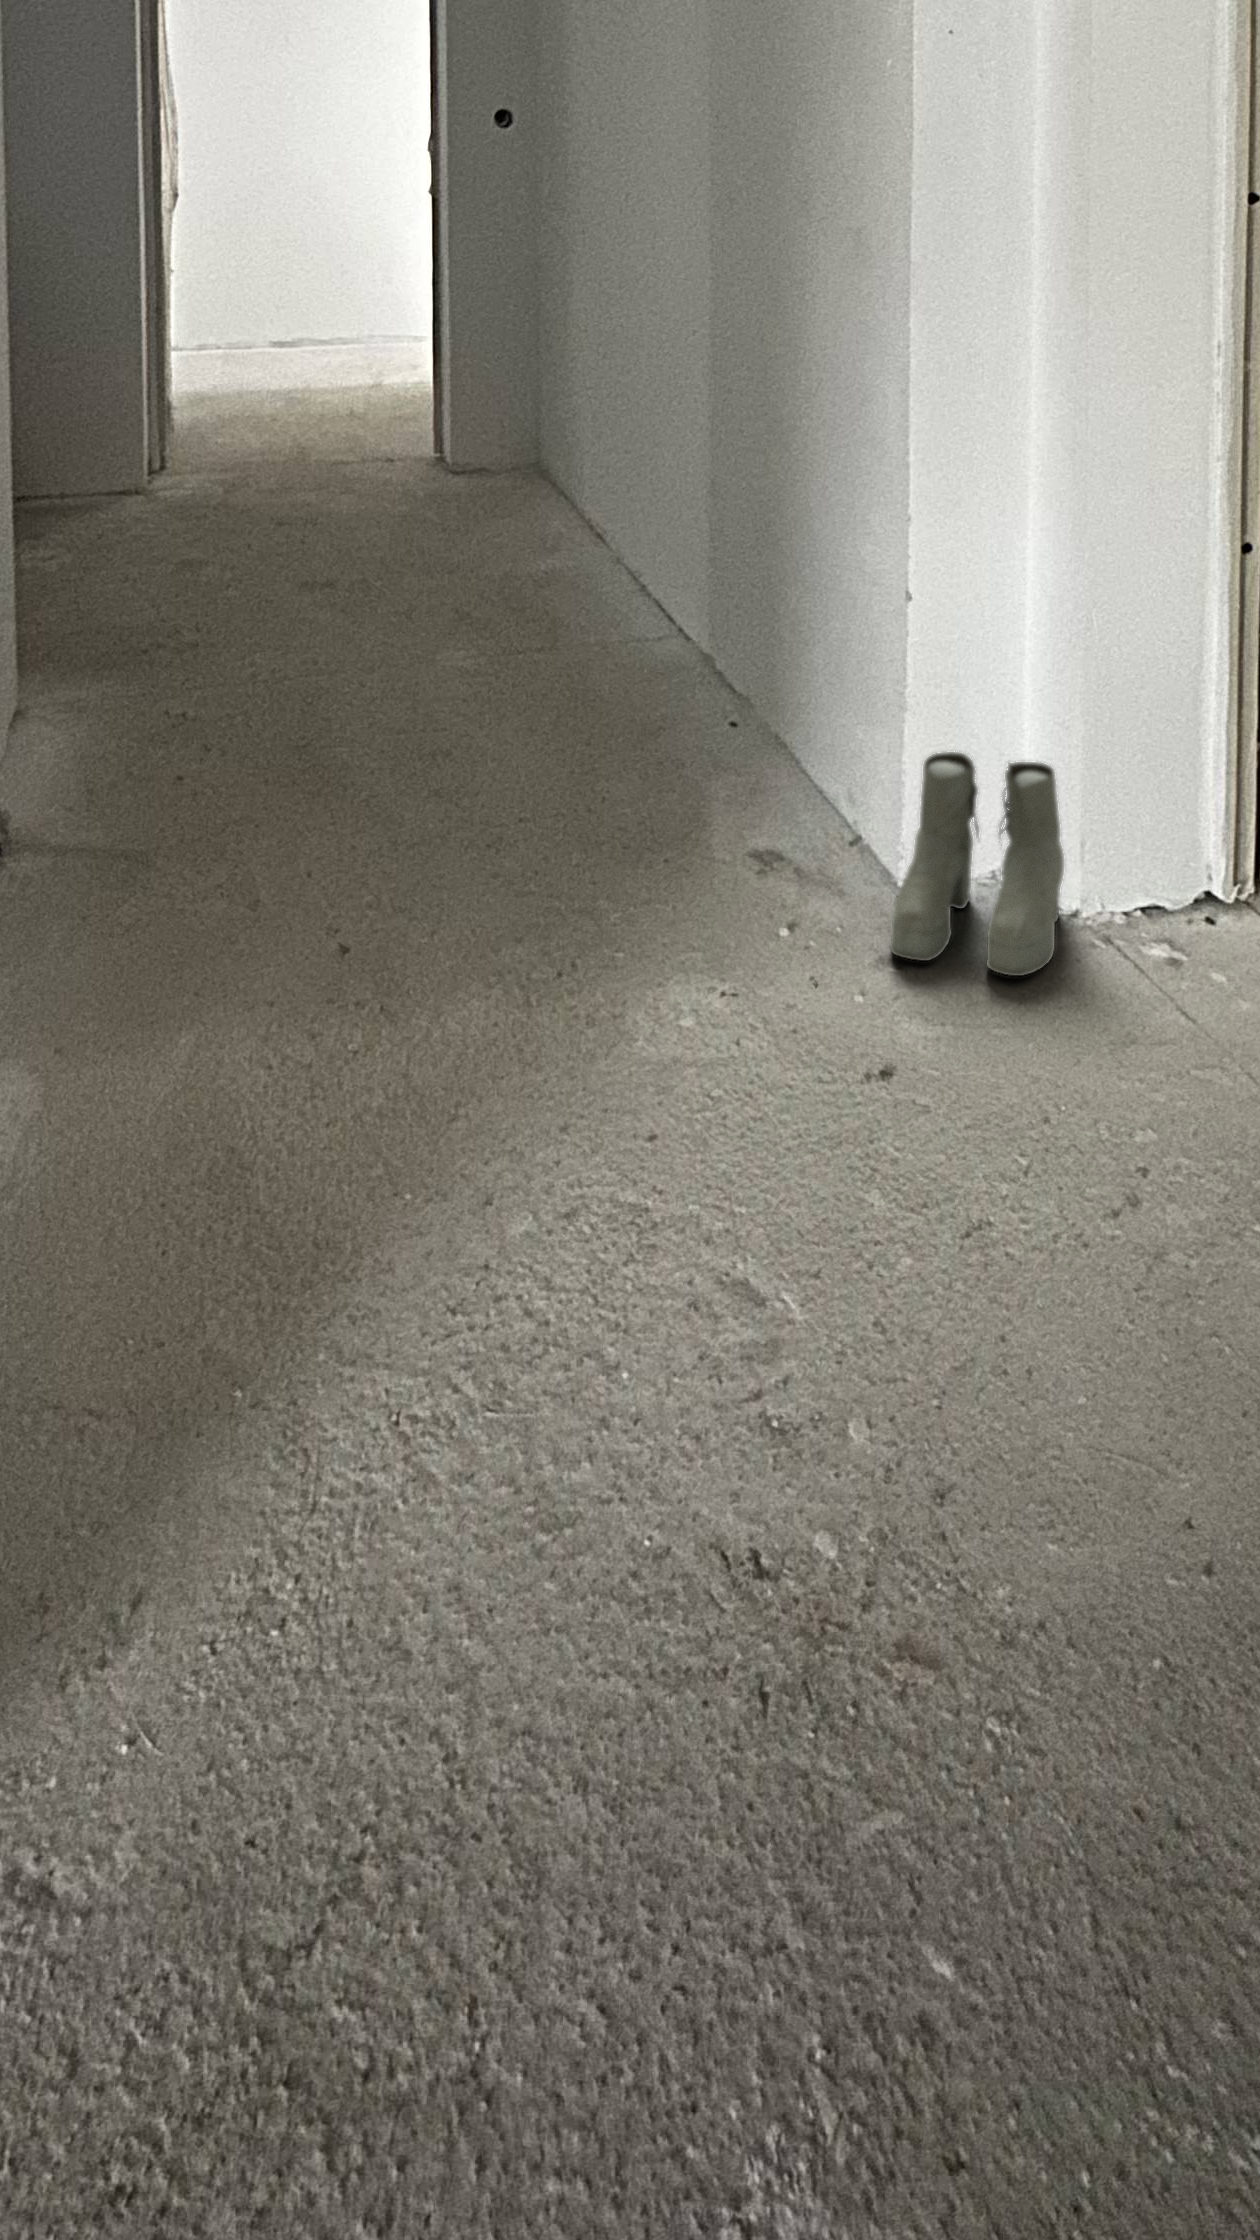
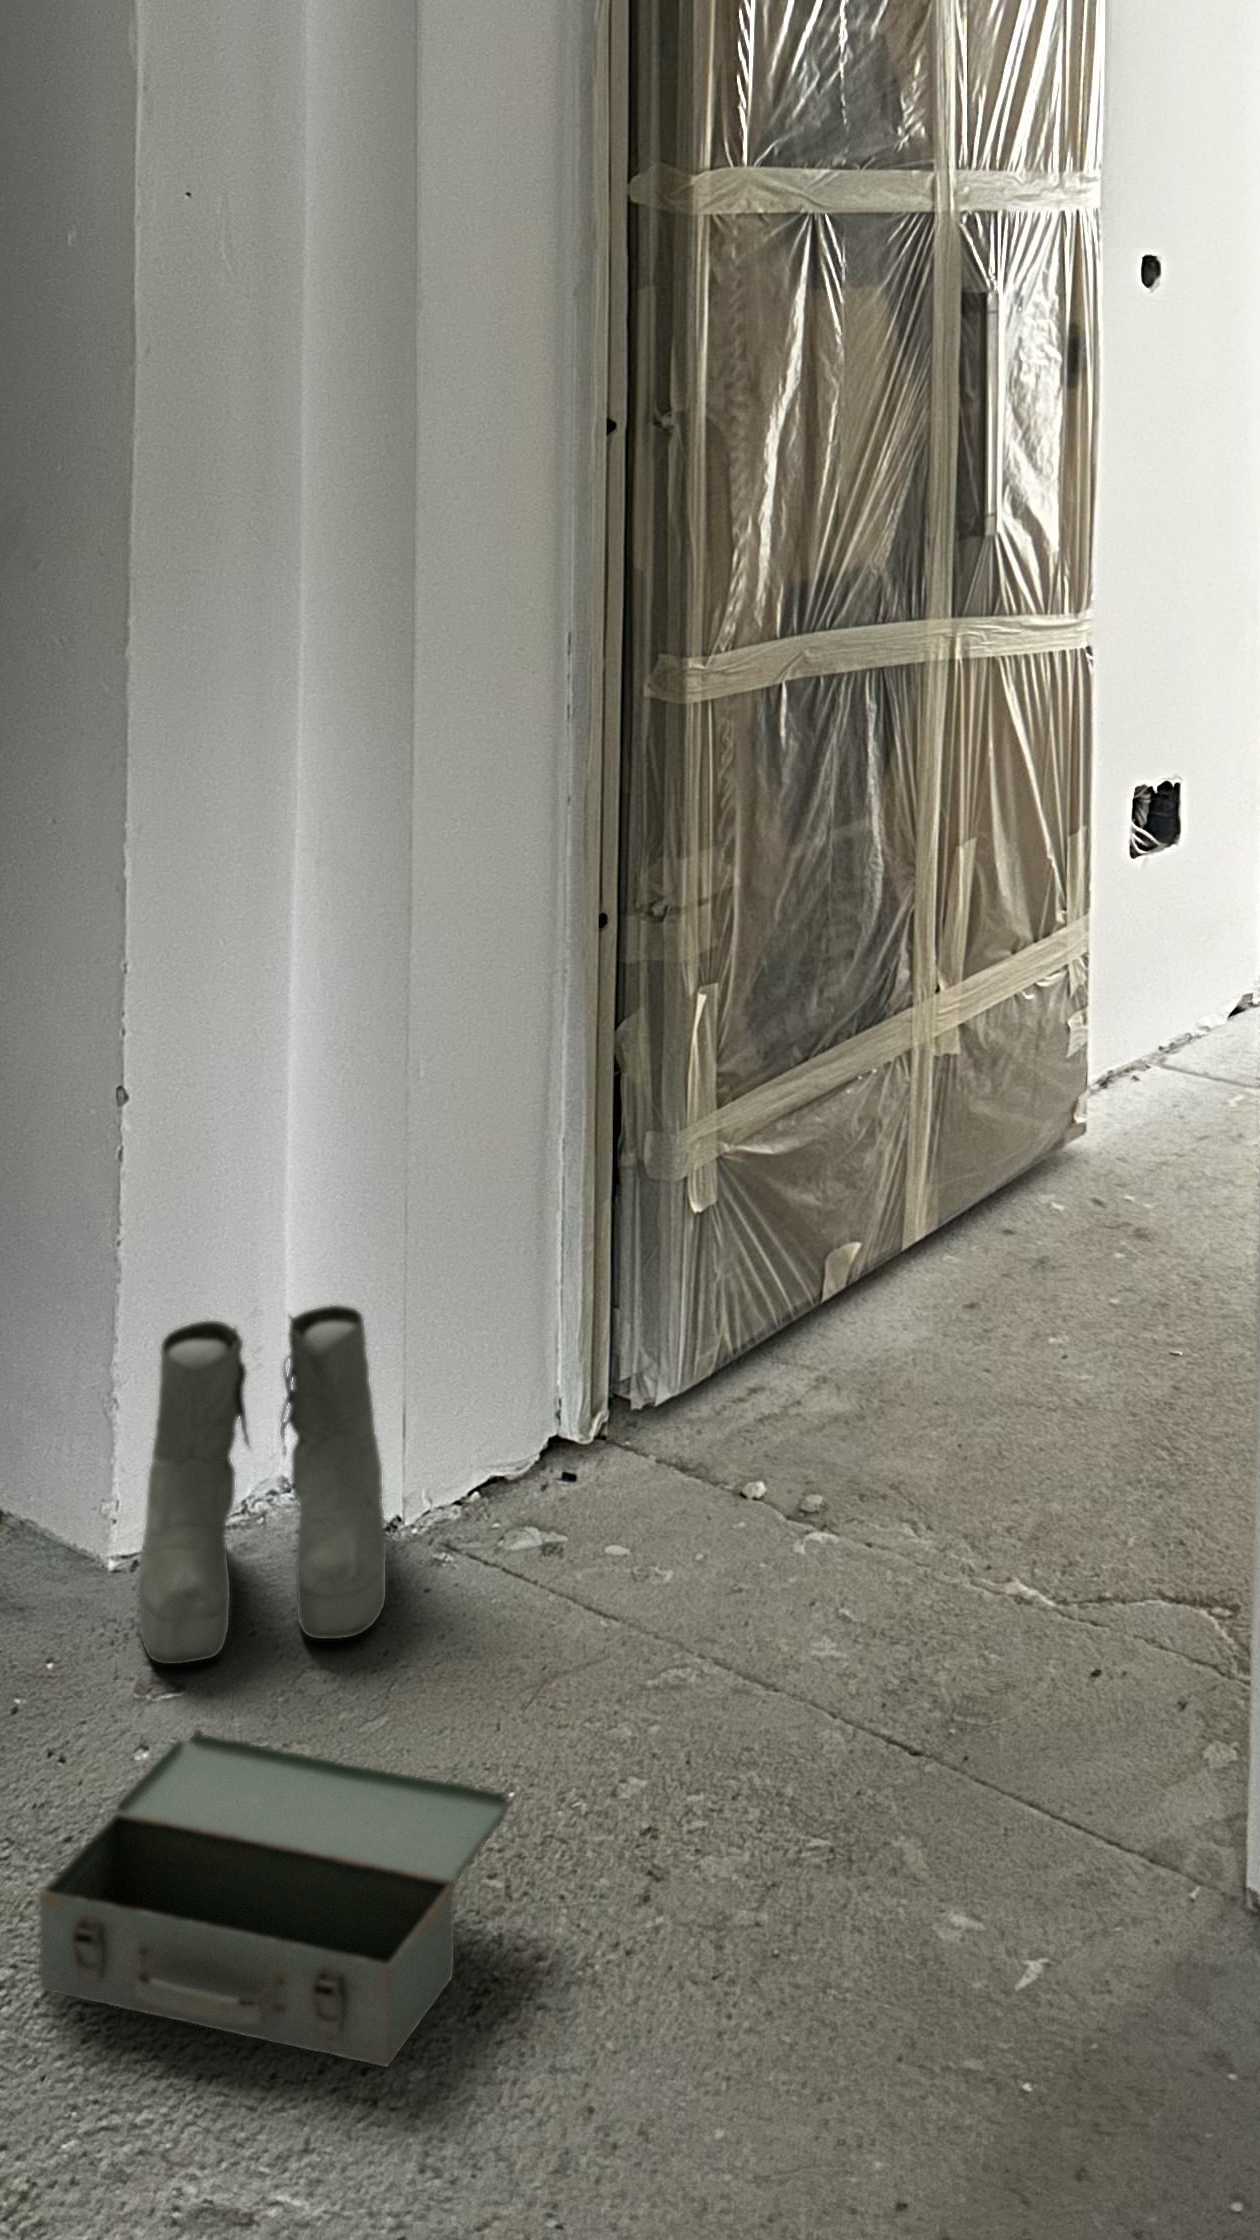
toolbox: none [726,995,1028,1247] -> present [39,1734,511,2067]

